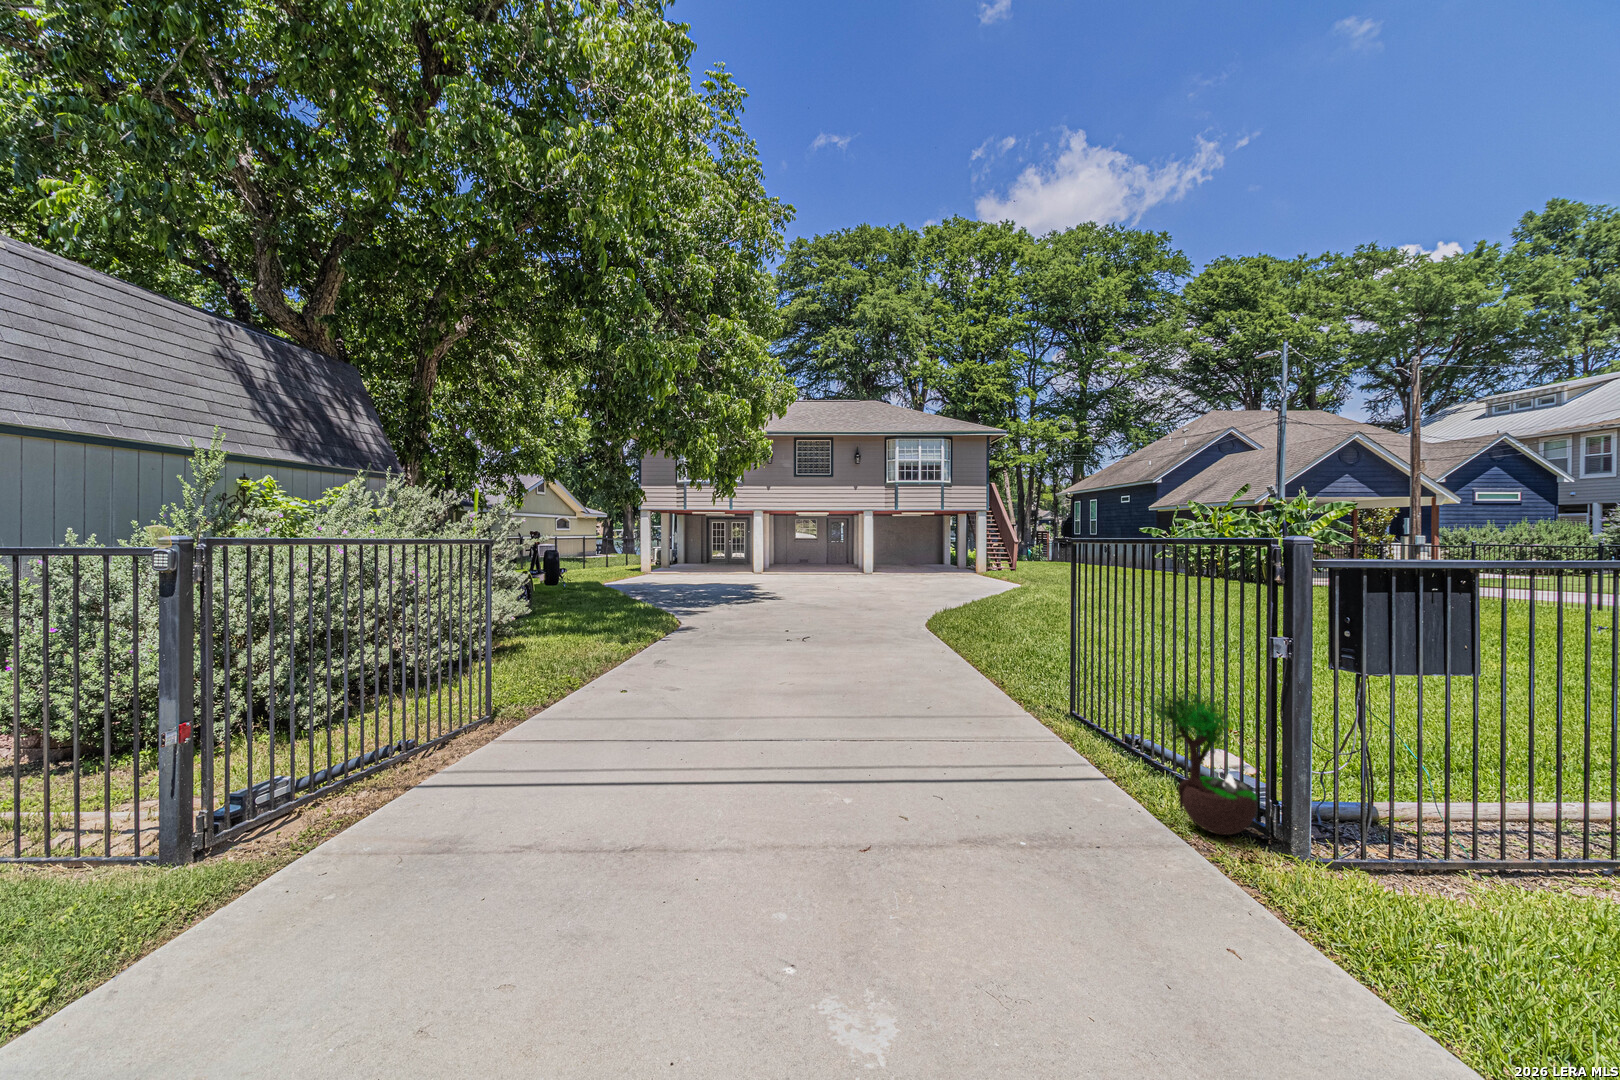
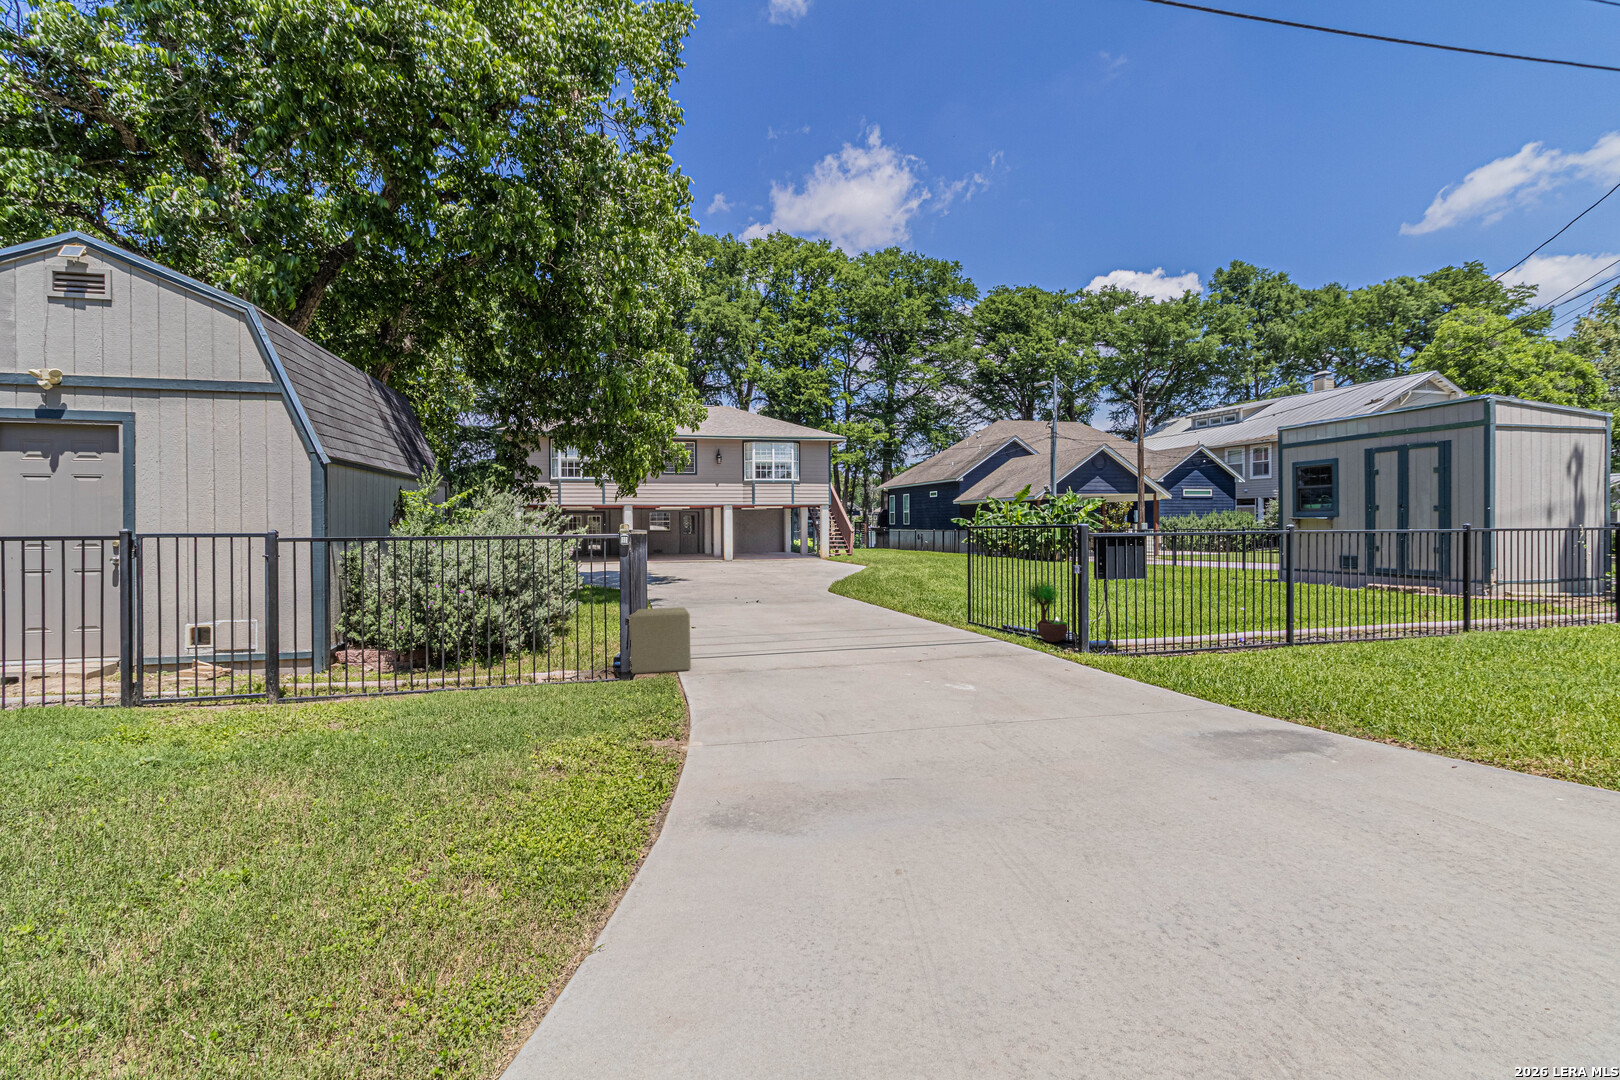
cardboard box: none [256,697,435,841] -> present [630,607,691,674]

